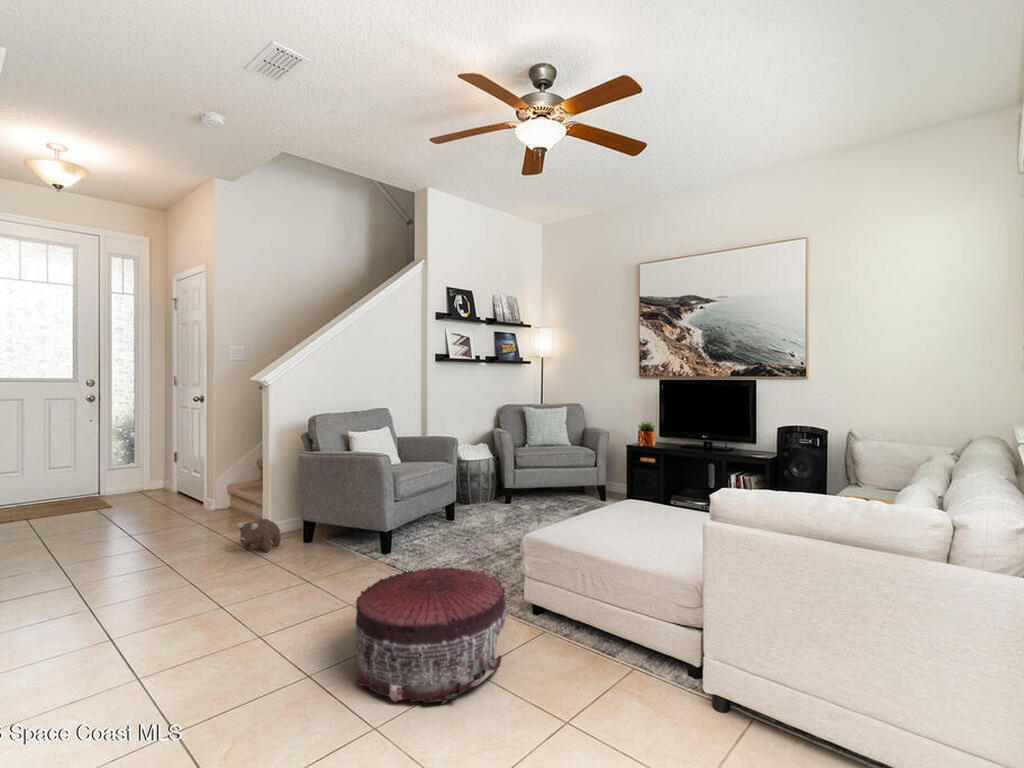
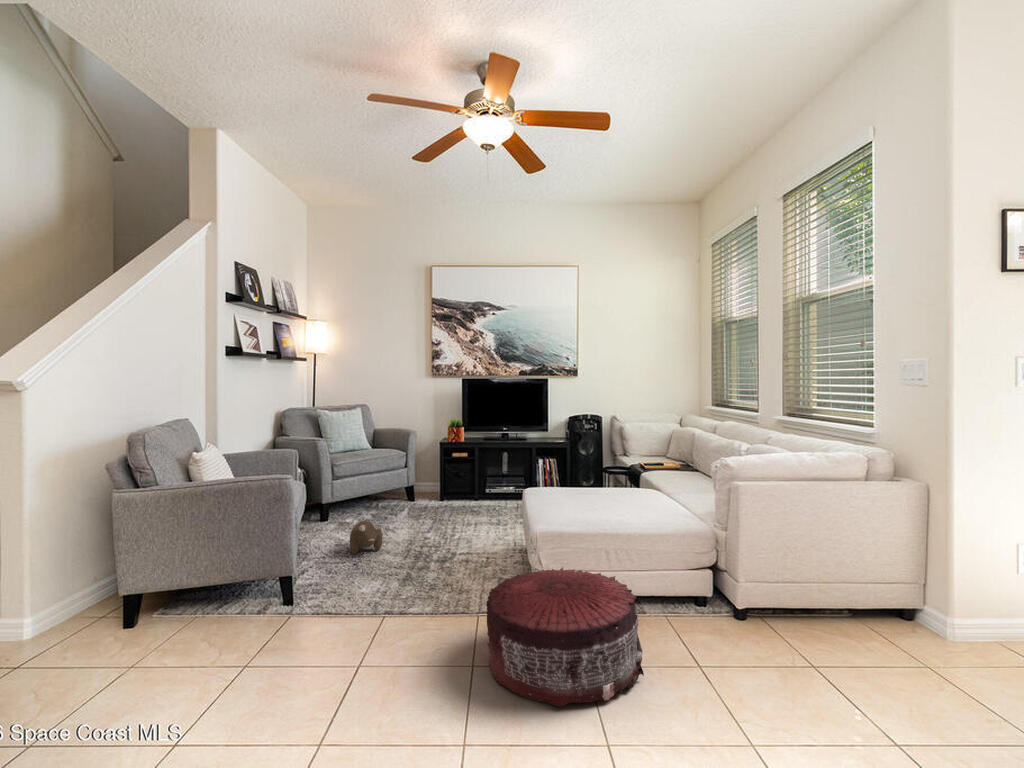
plush toy: present [237,519,281,552] -> present [350,521,382,554]

